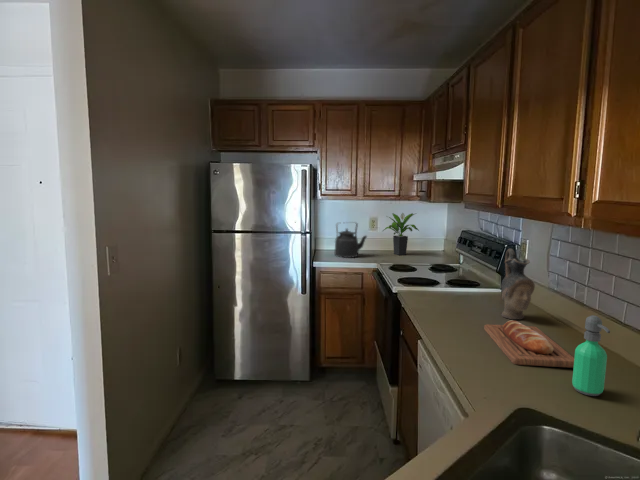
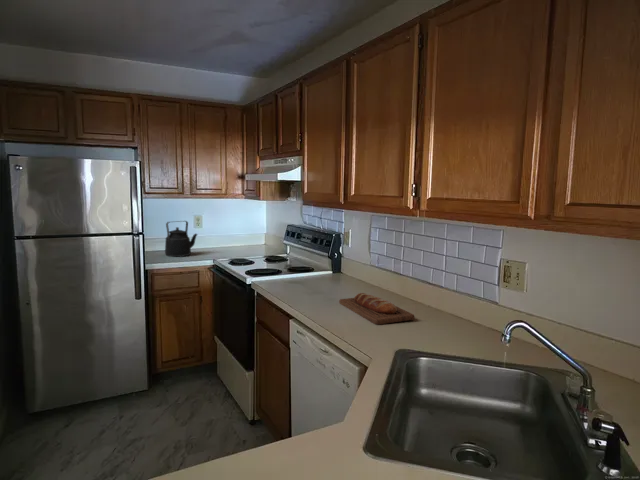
potted plant: present [384,213,419,255] -> none [209,210,246,251]
ceramic pitcher: present [501,248,535,319] -> none [343,237,367,293]
soap dispenser: present [572,315,610,396] -> none [418,279,443,336]

